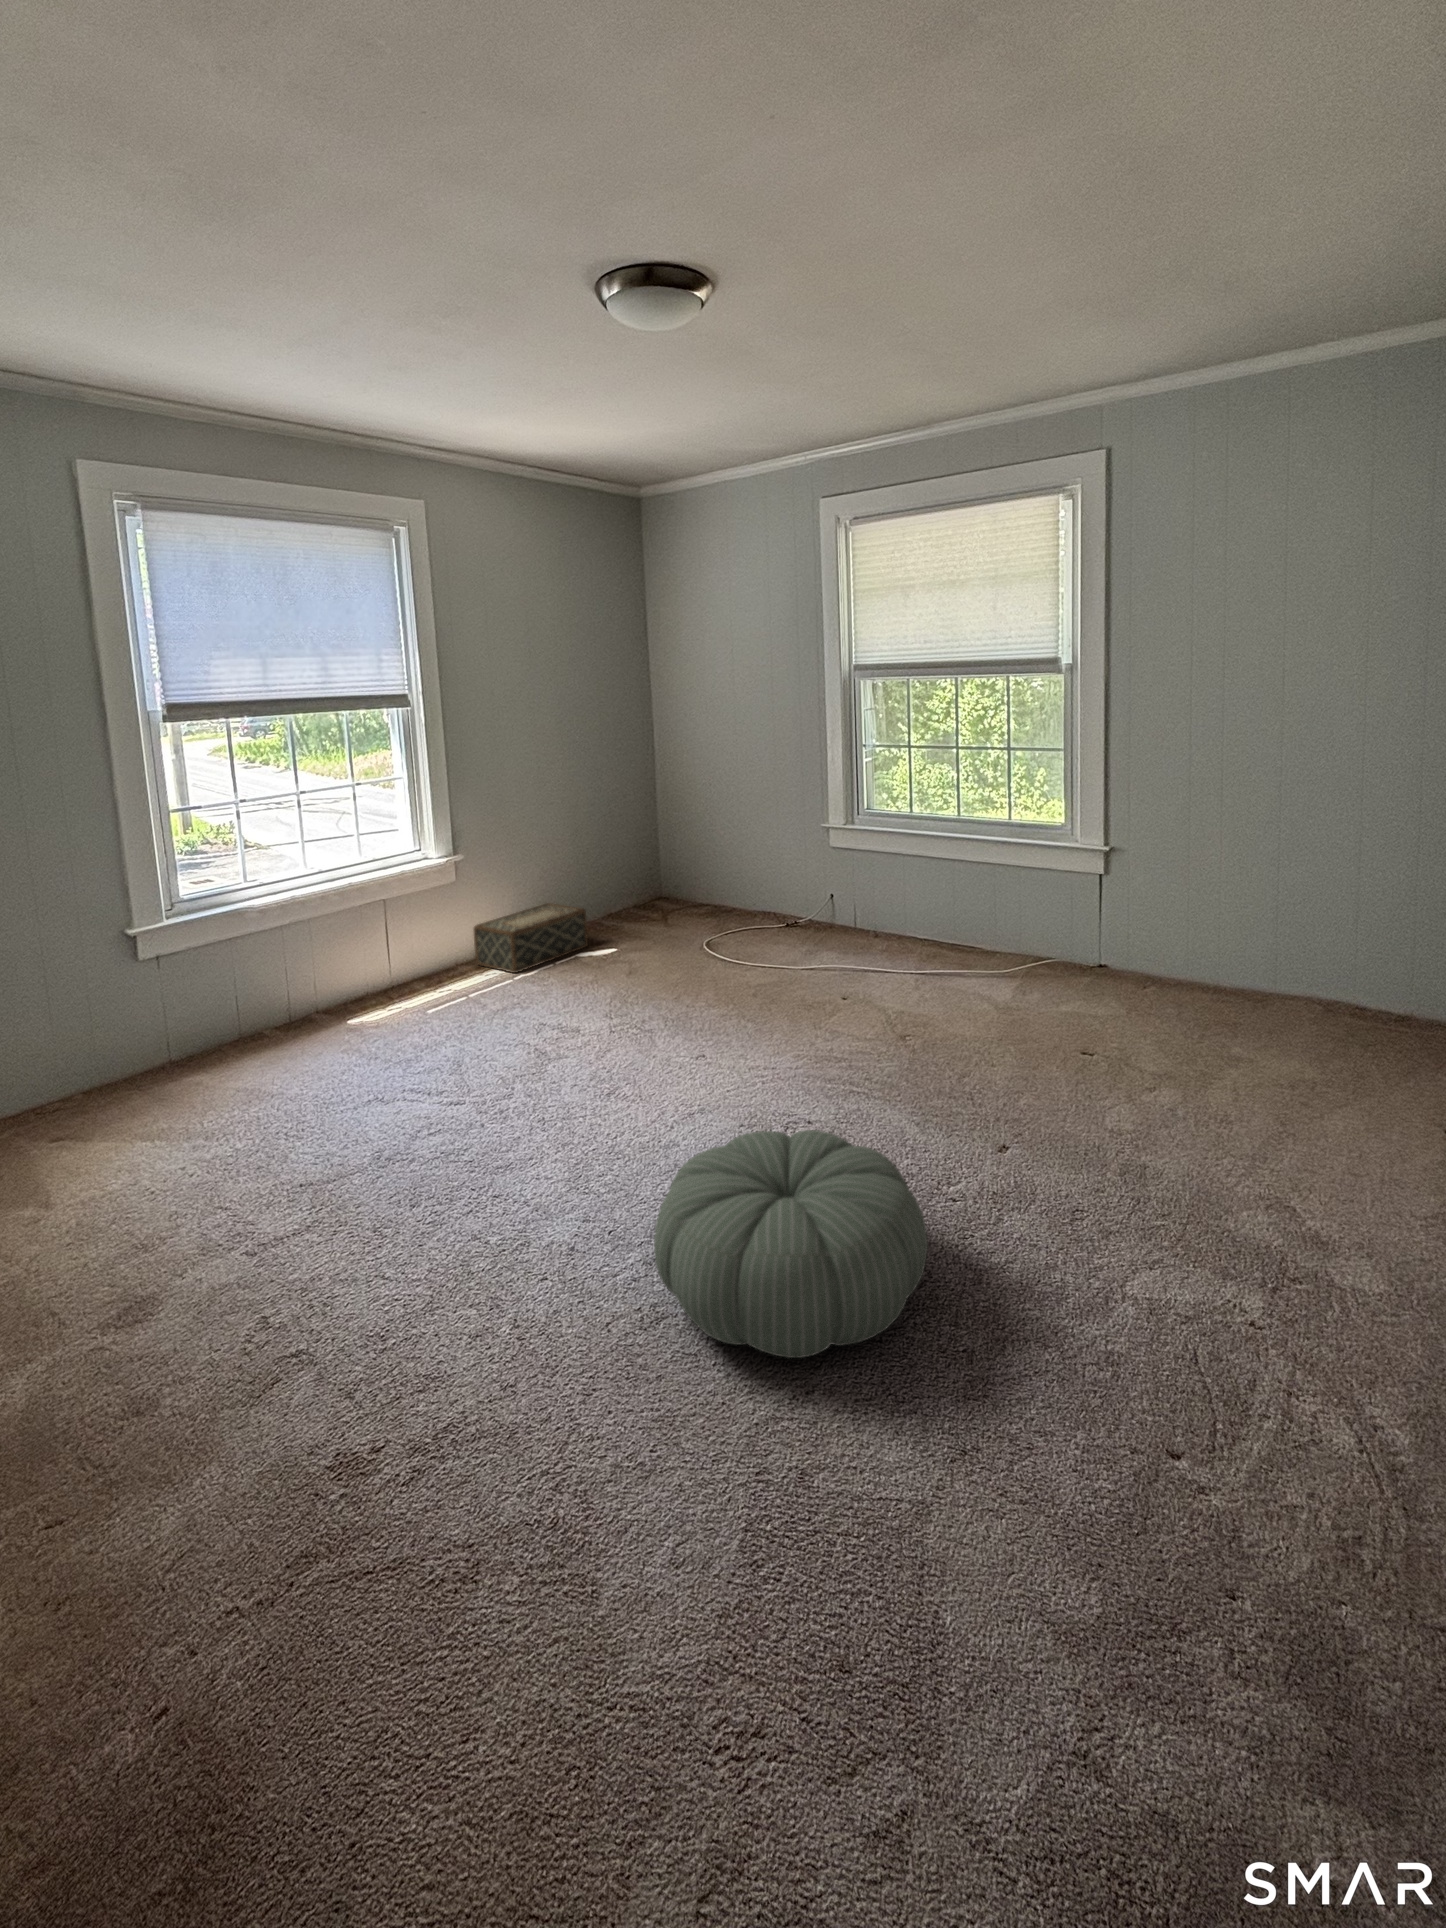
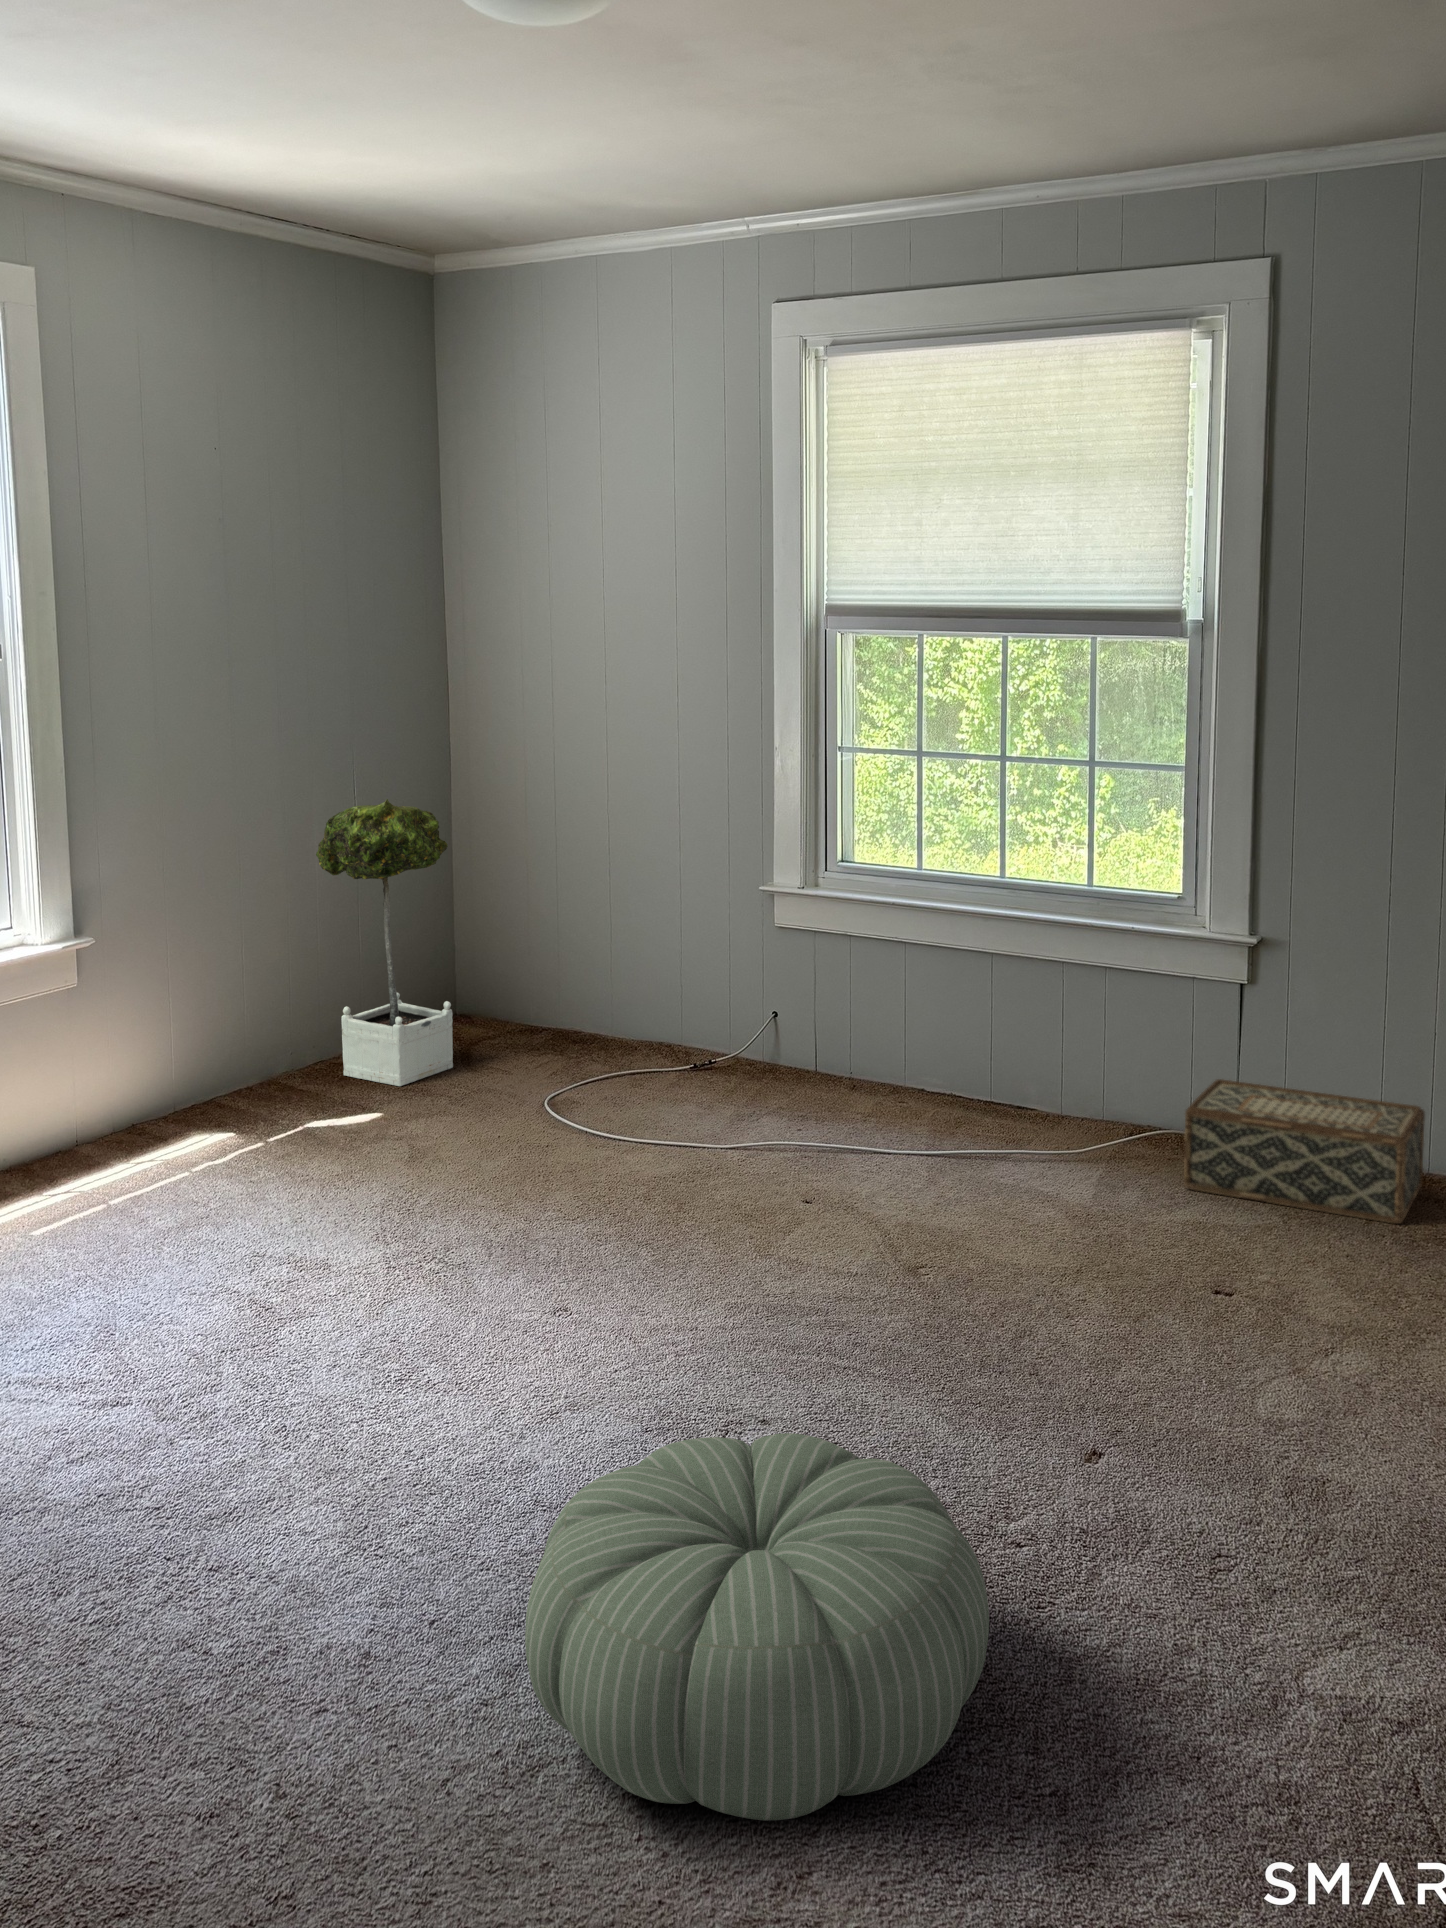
potted tree: none [578,777,655,935] -> present [316,799,453,1086]
woven basket: present [474,903,588,973] -> present [1184,1079,1425,1224]

